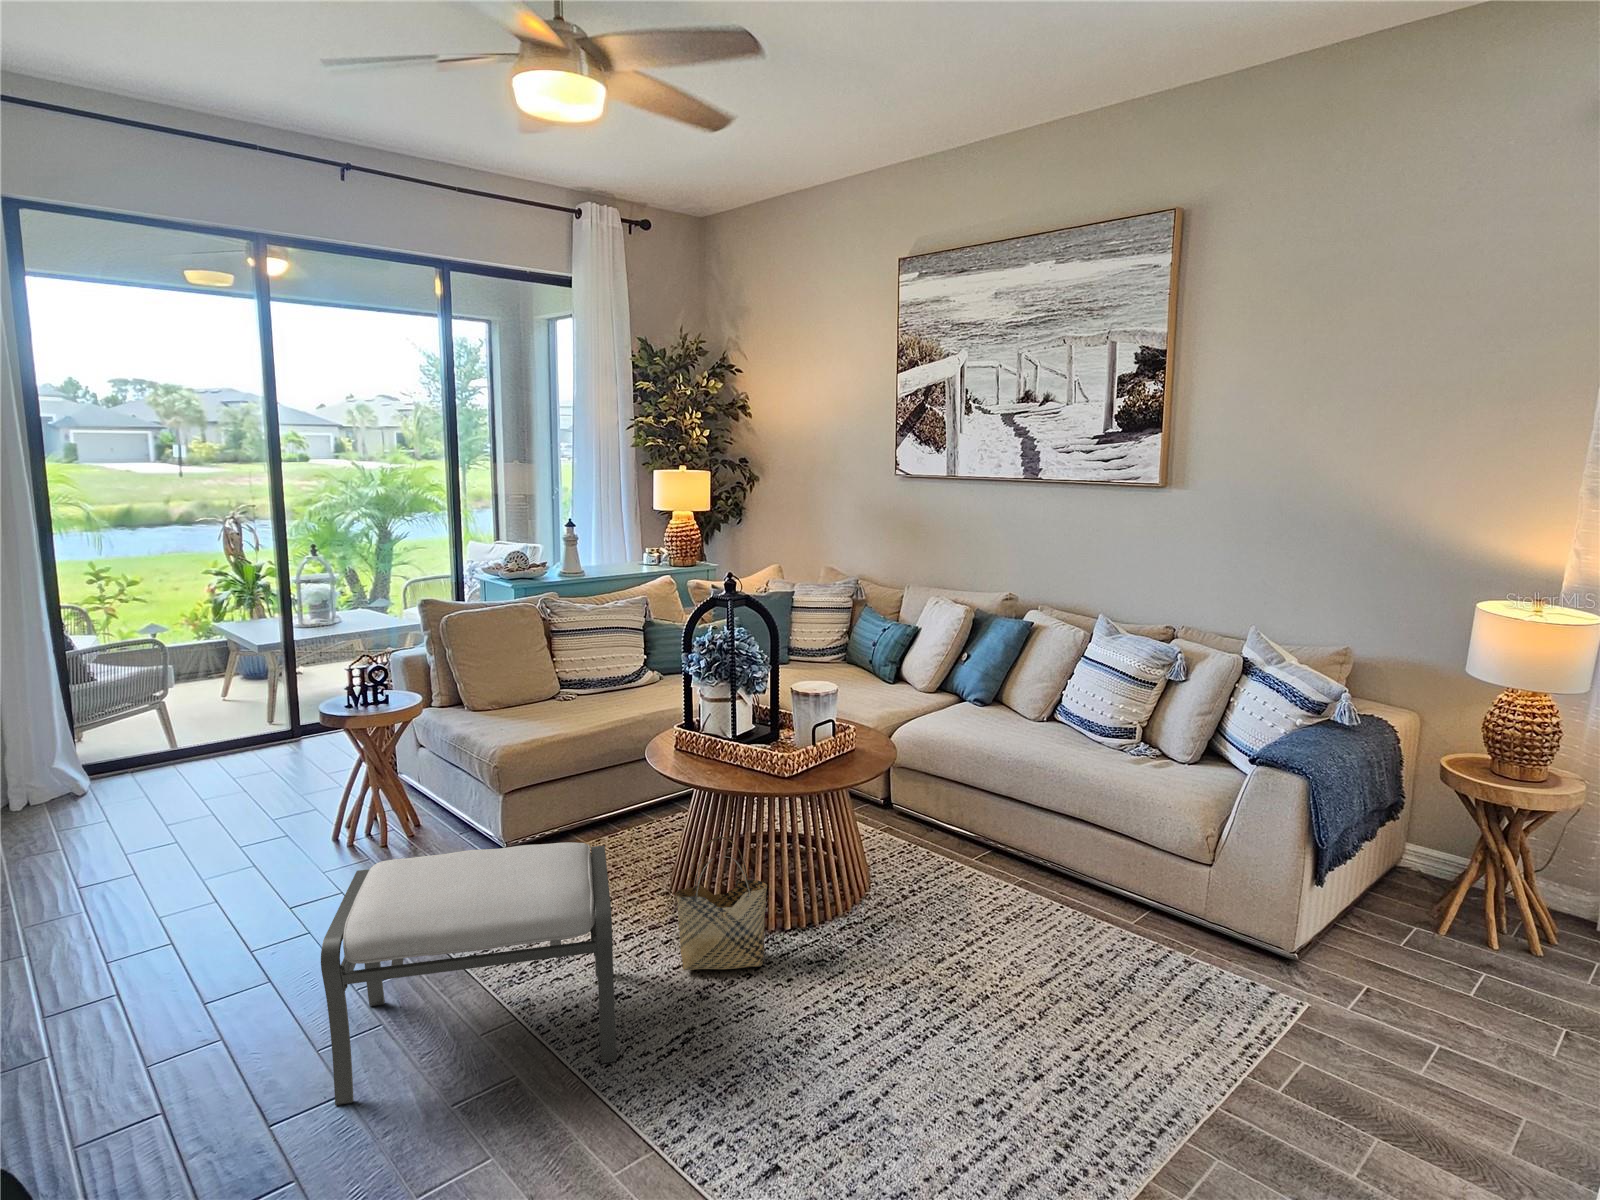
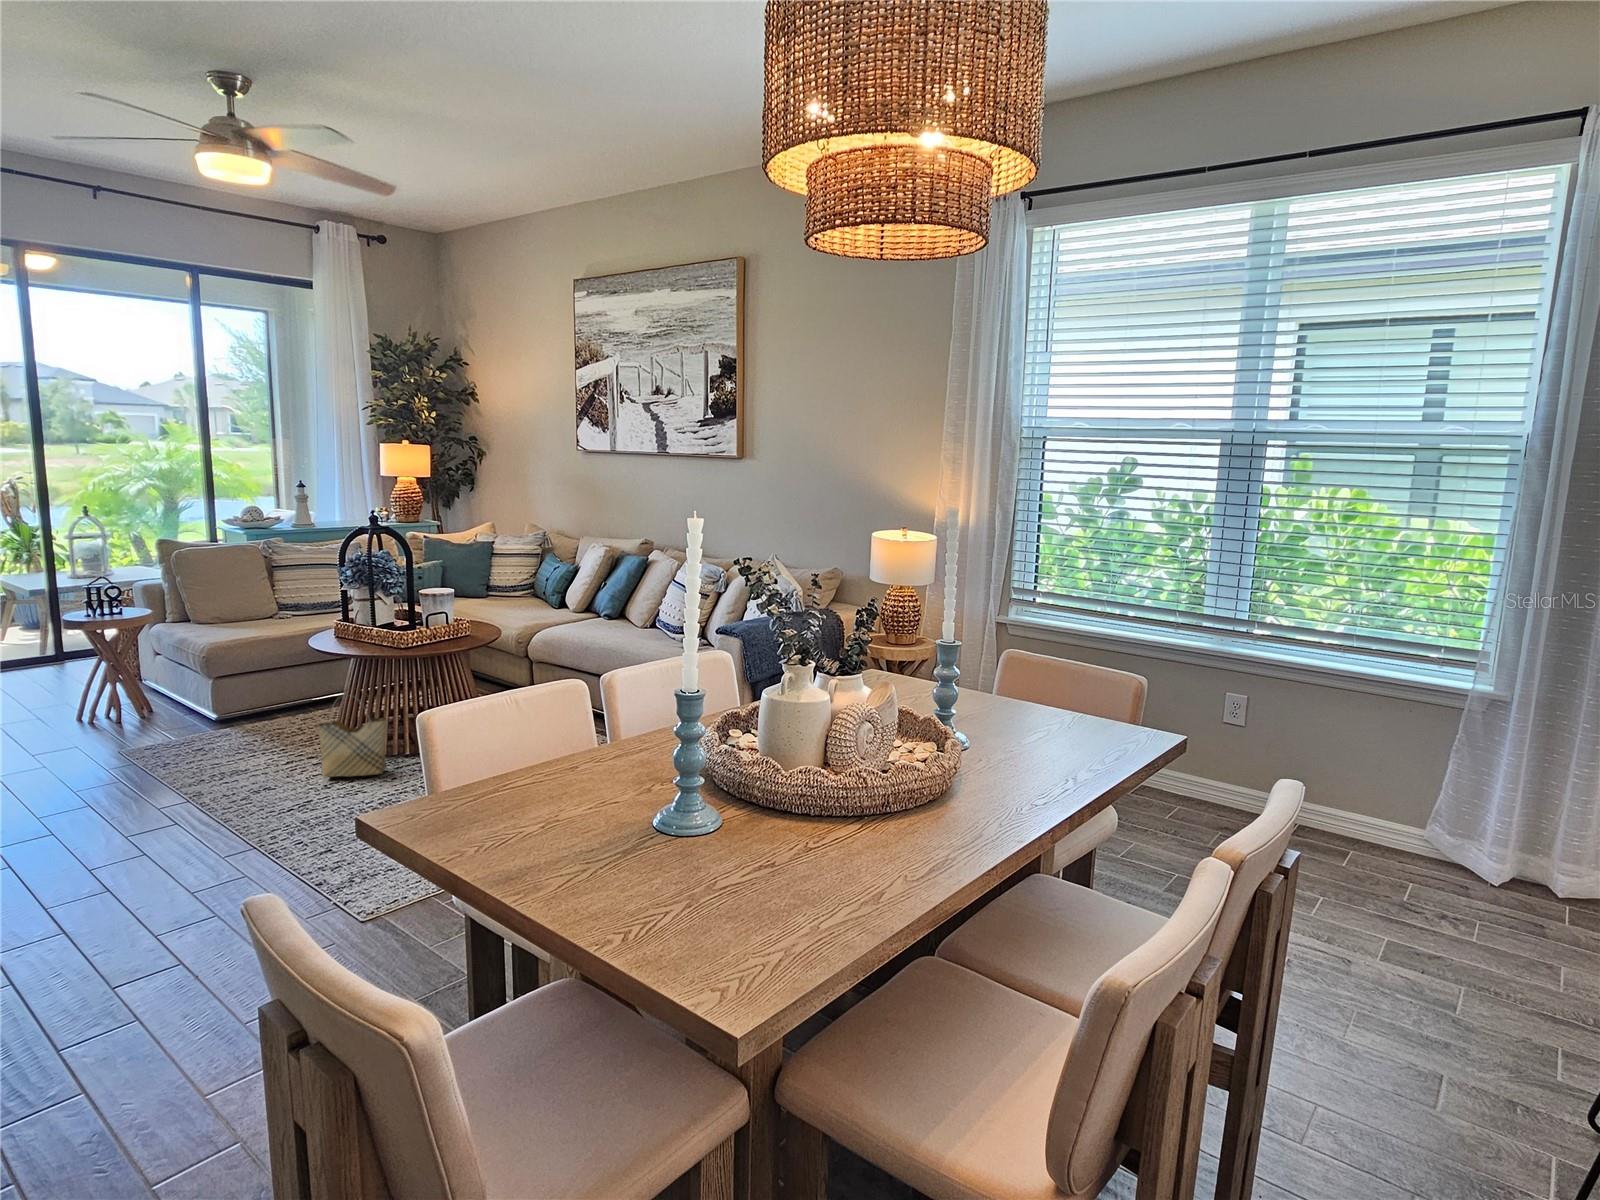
ottoman: present [321,842,617,1106] -> none [29,685,268,842]

